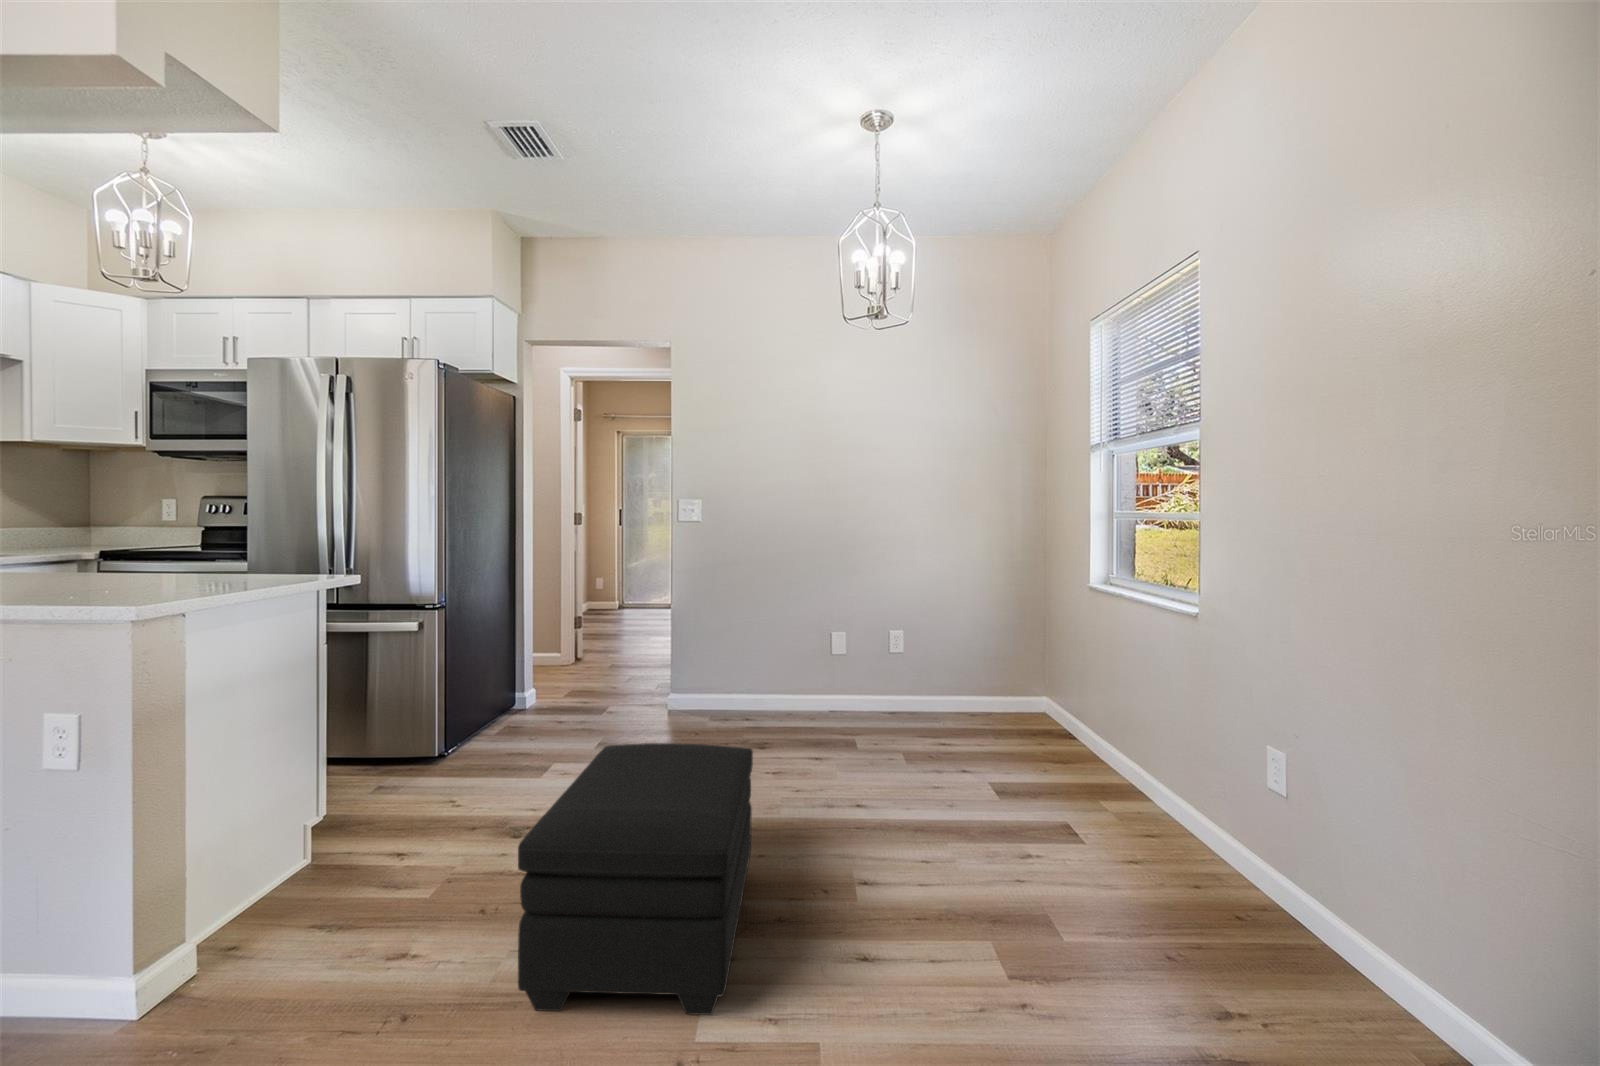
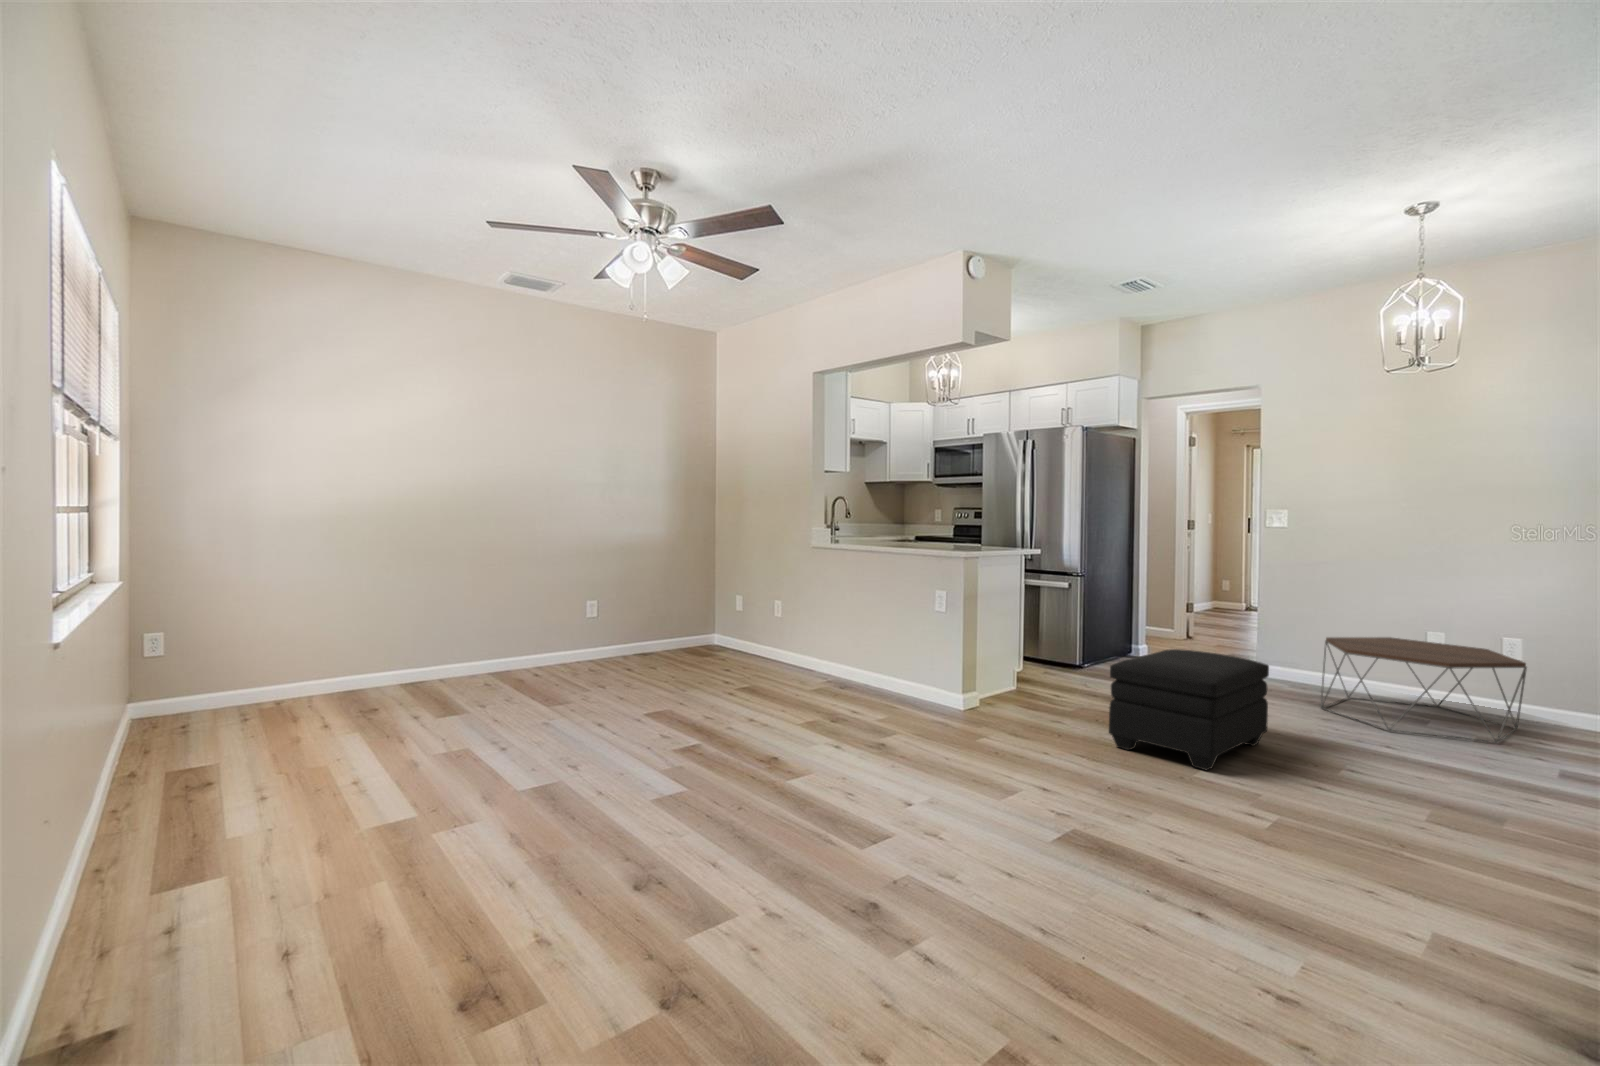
coffee table: none [758,650,938,780] -> present [1320,637,1527,743]

